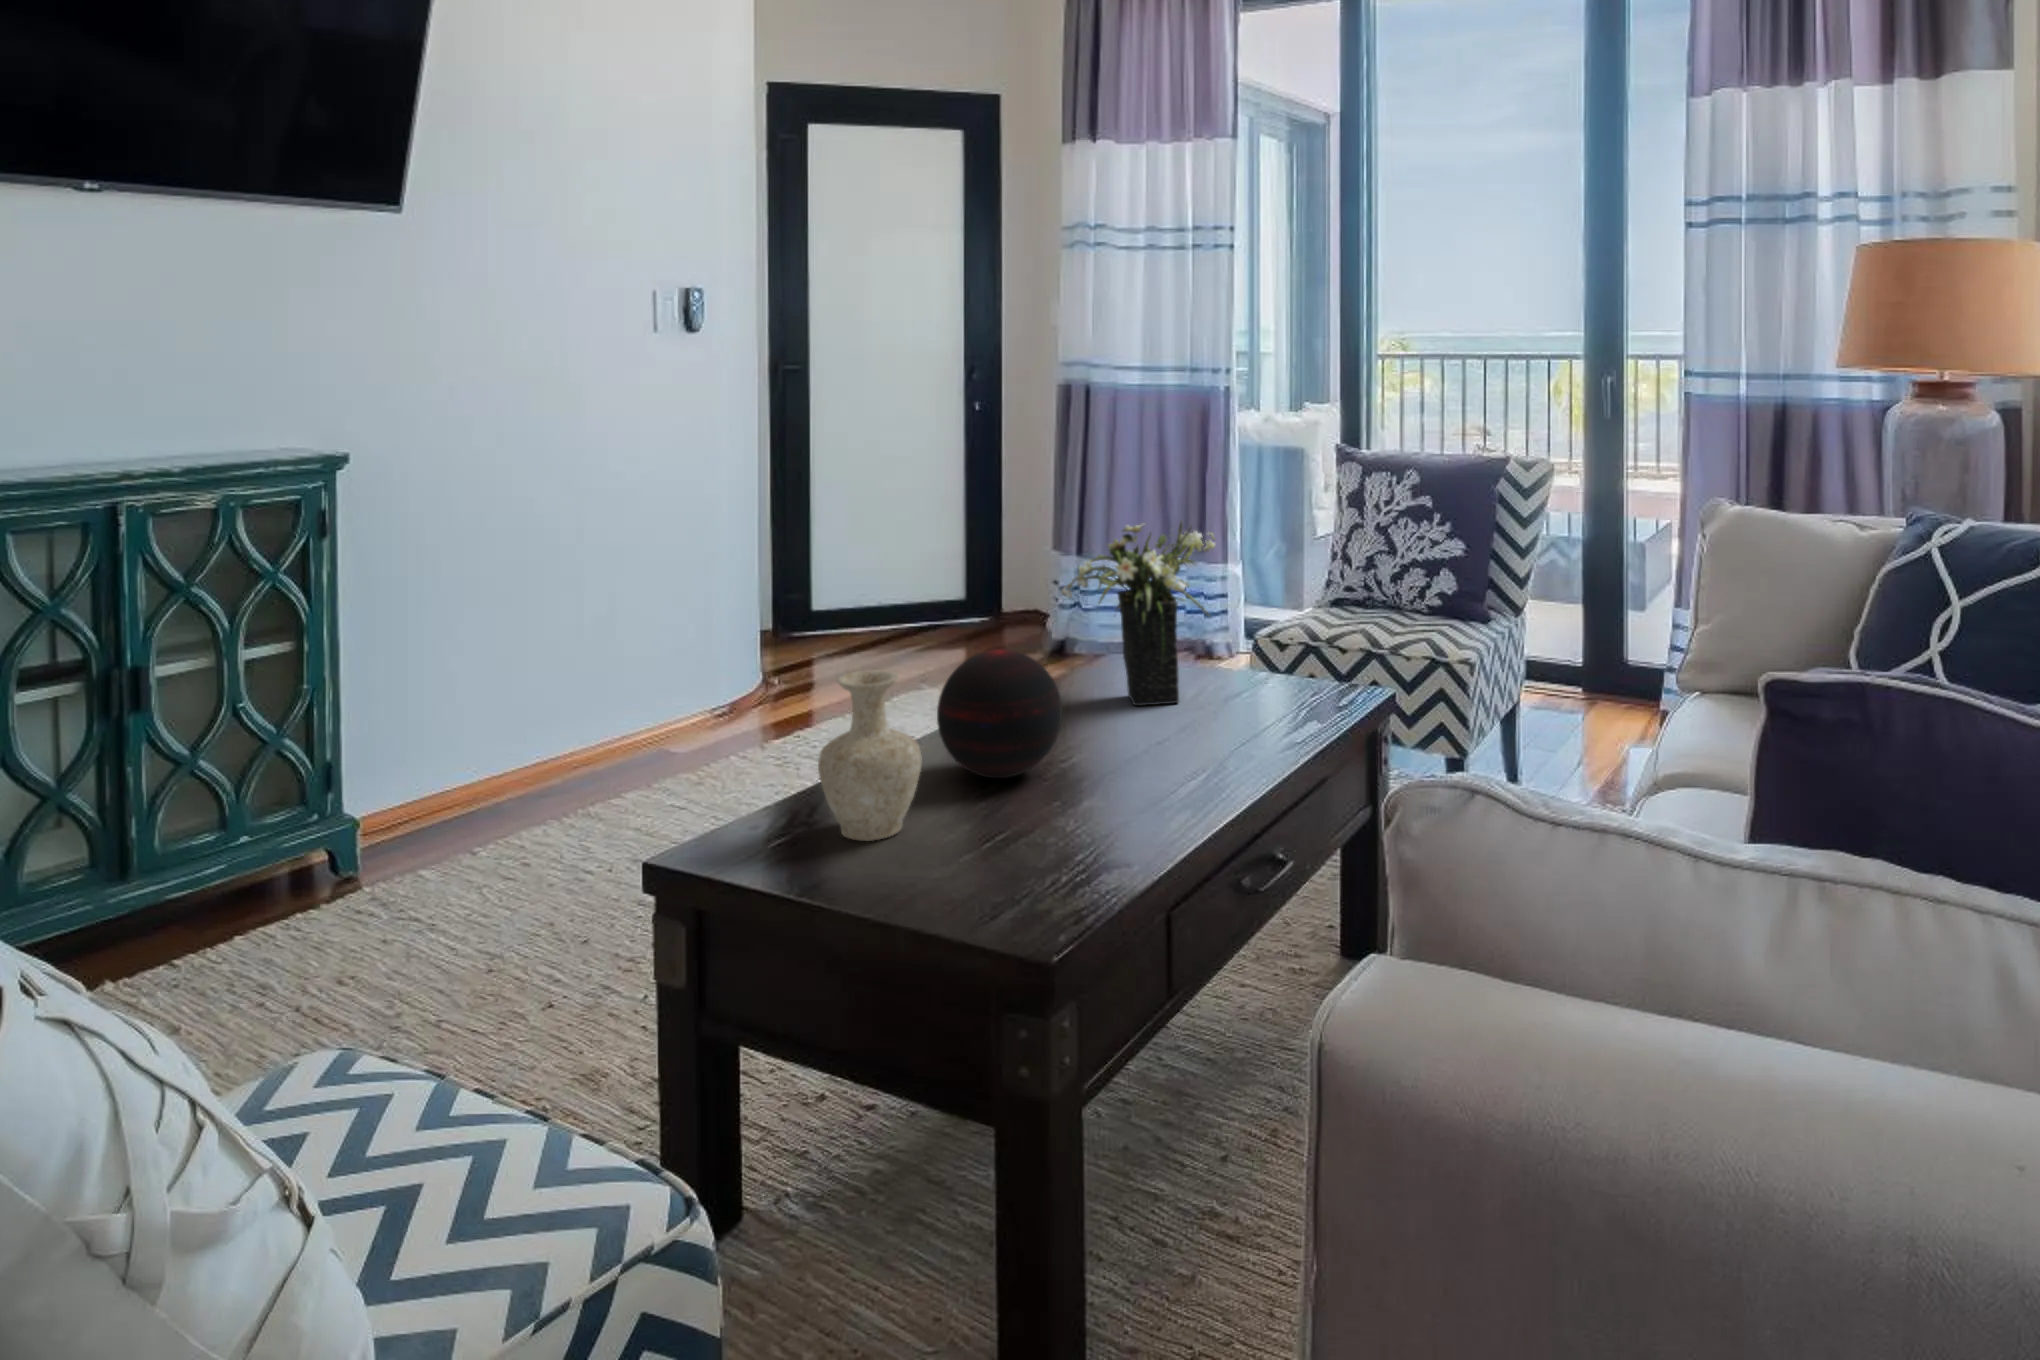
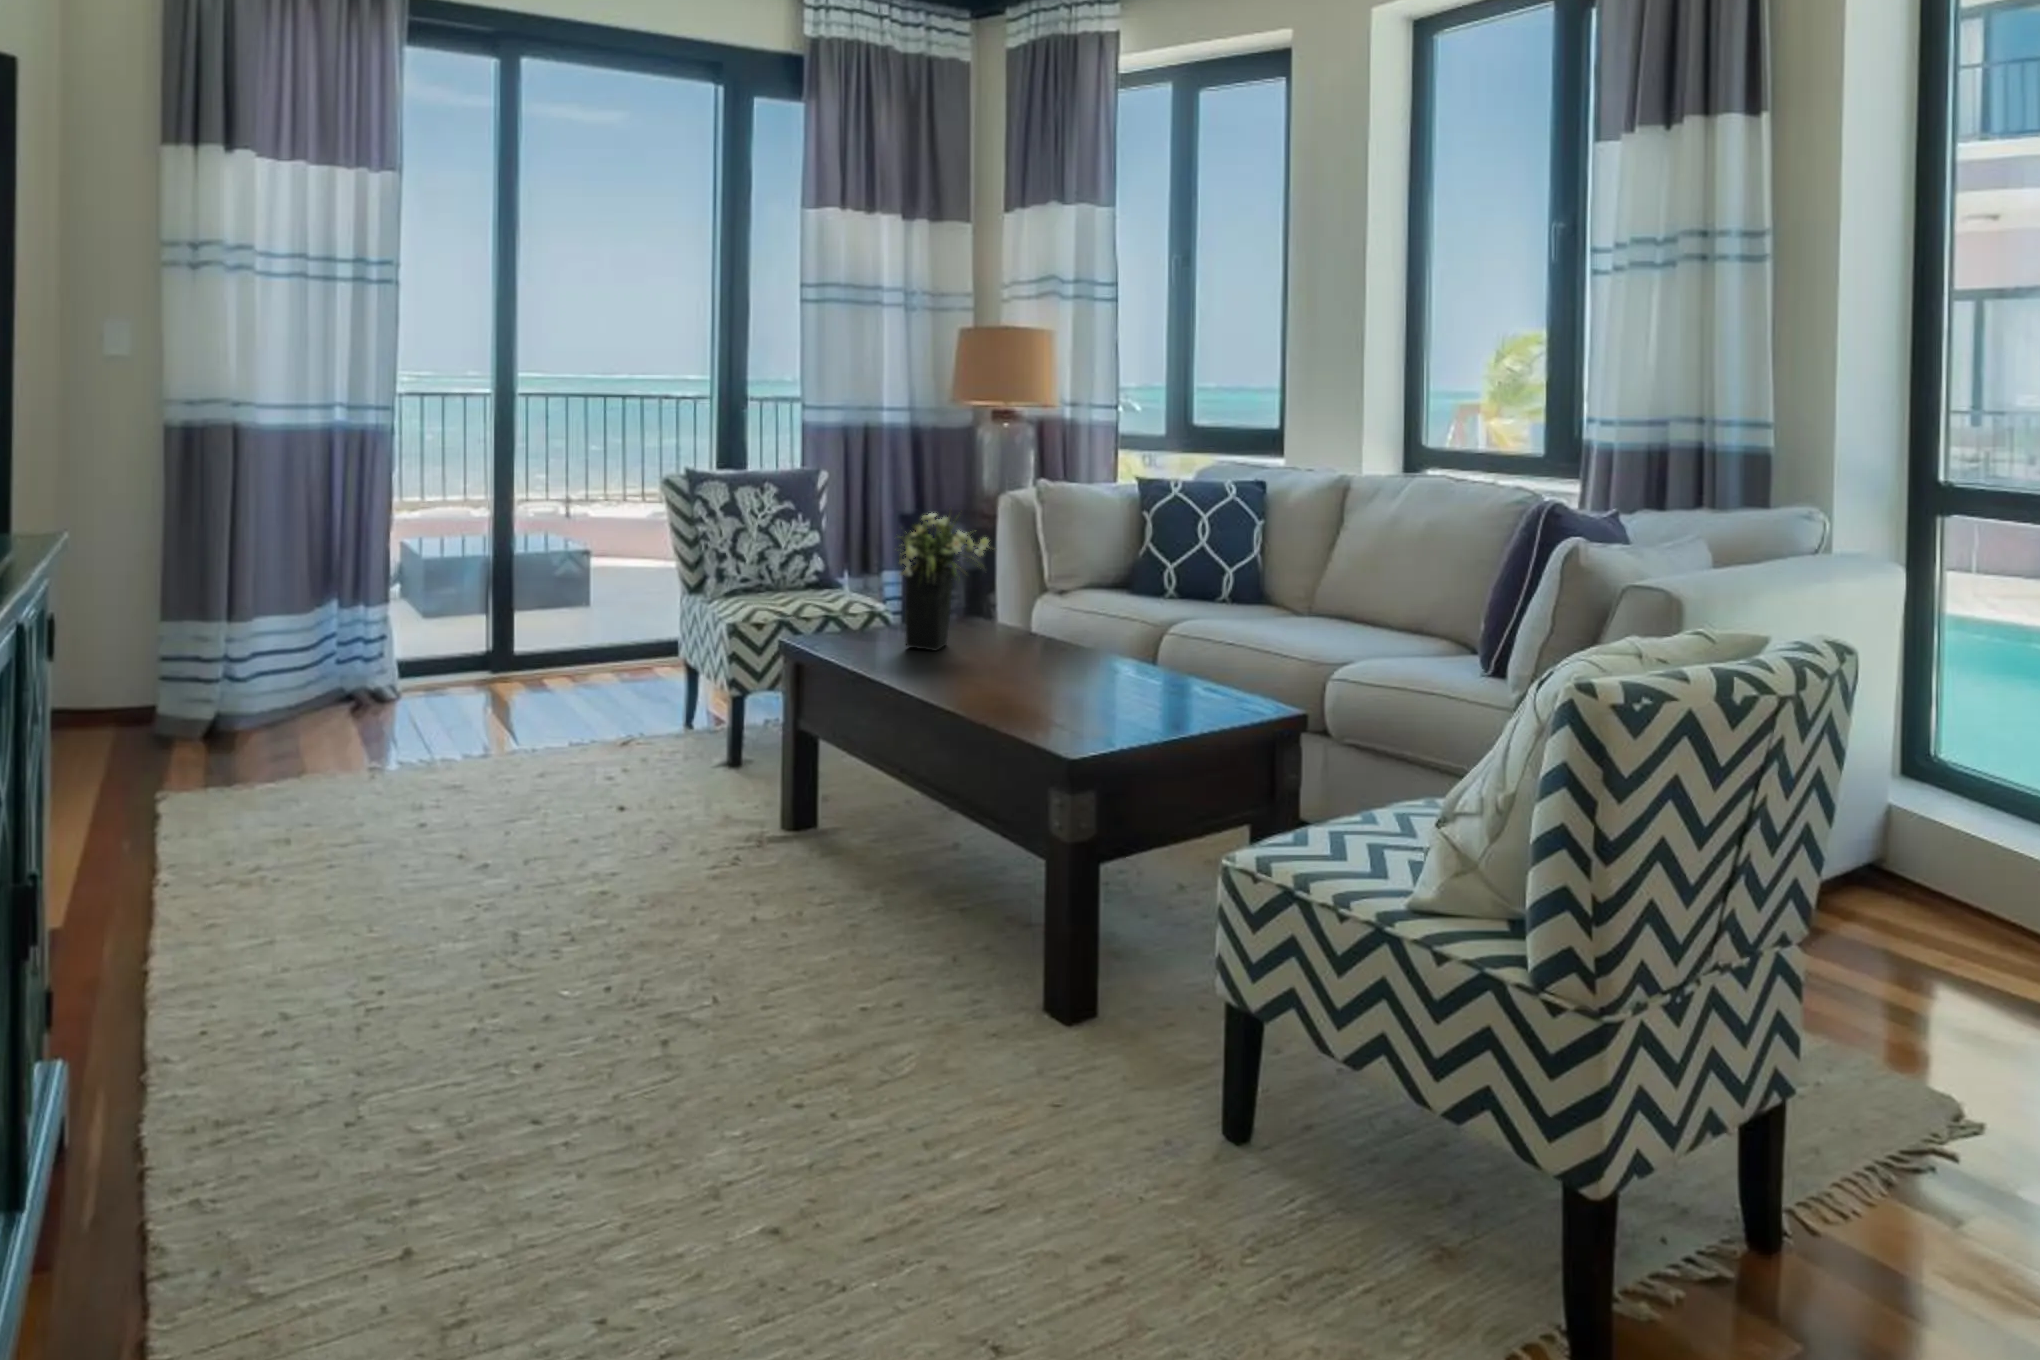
decorative orb: present [937,649,1062,778] -> none [1013,594,1102,685]
vase: present [818,670,922,841] -> none [1105,600,1175,716]

